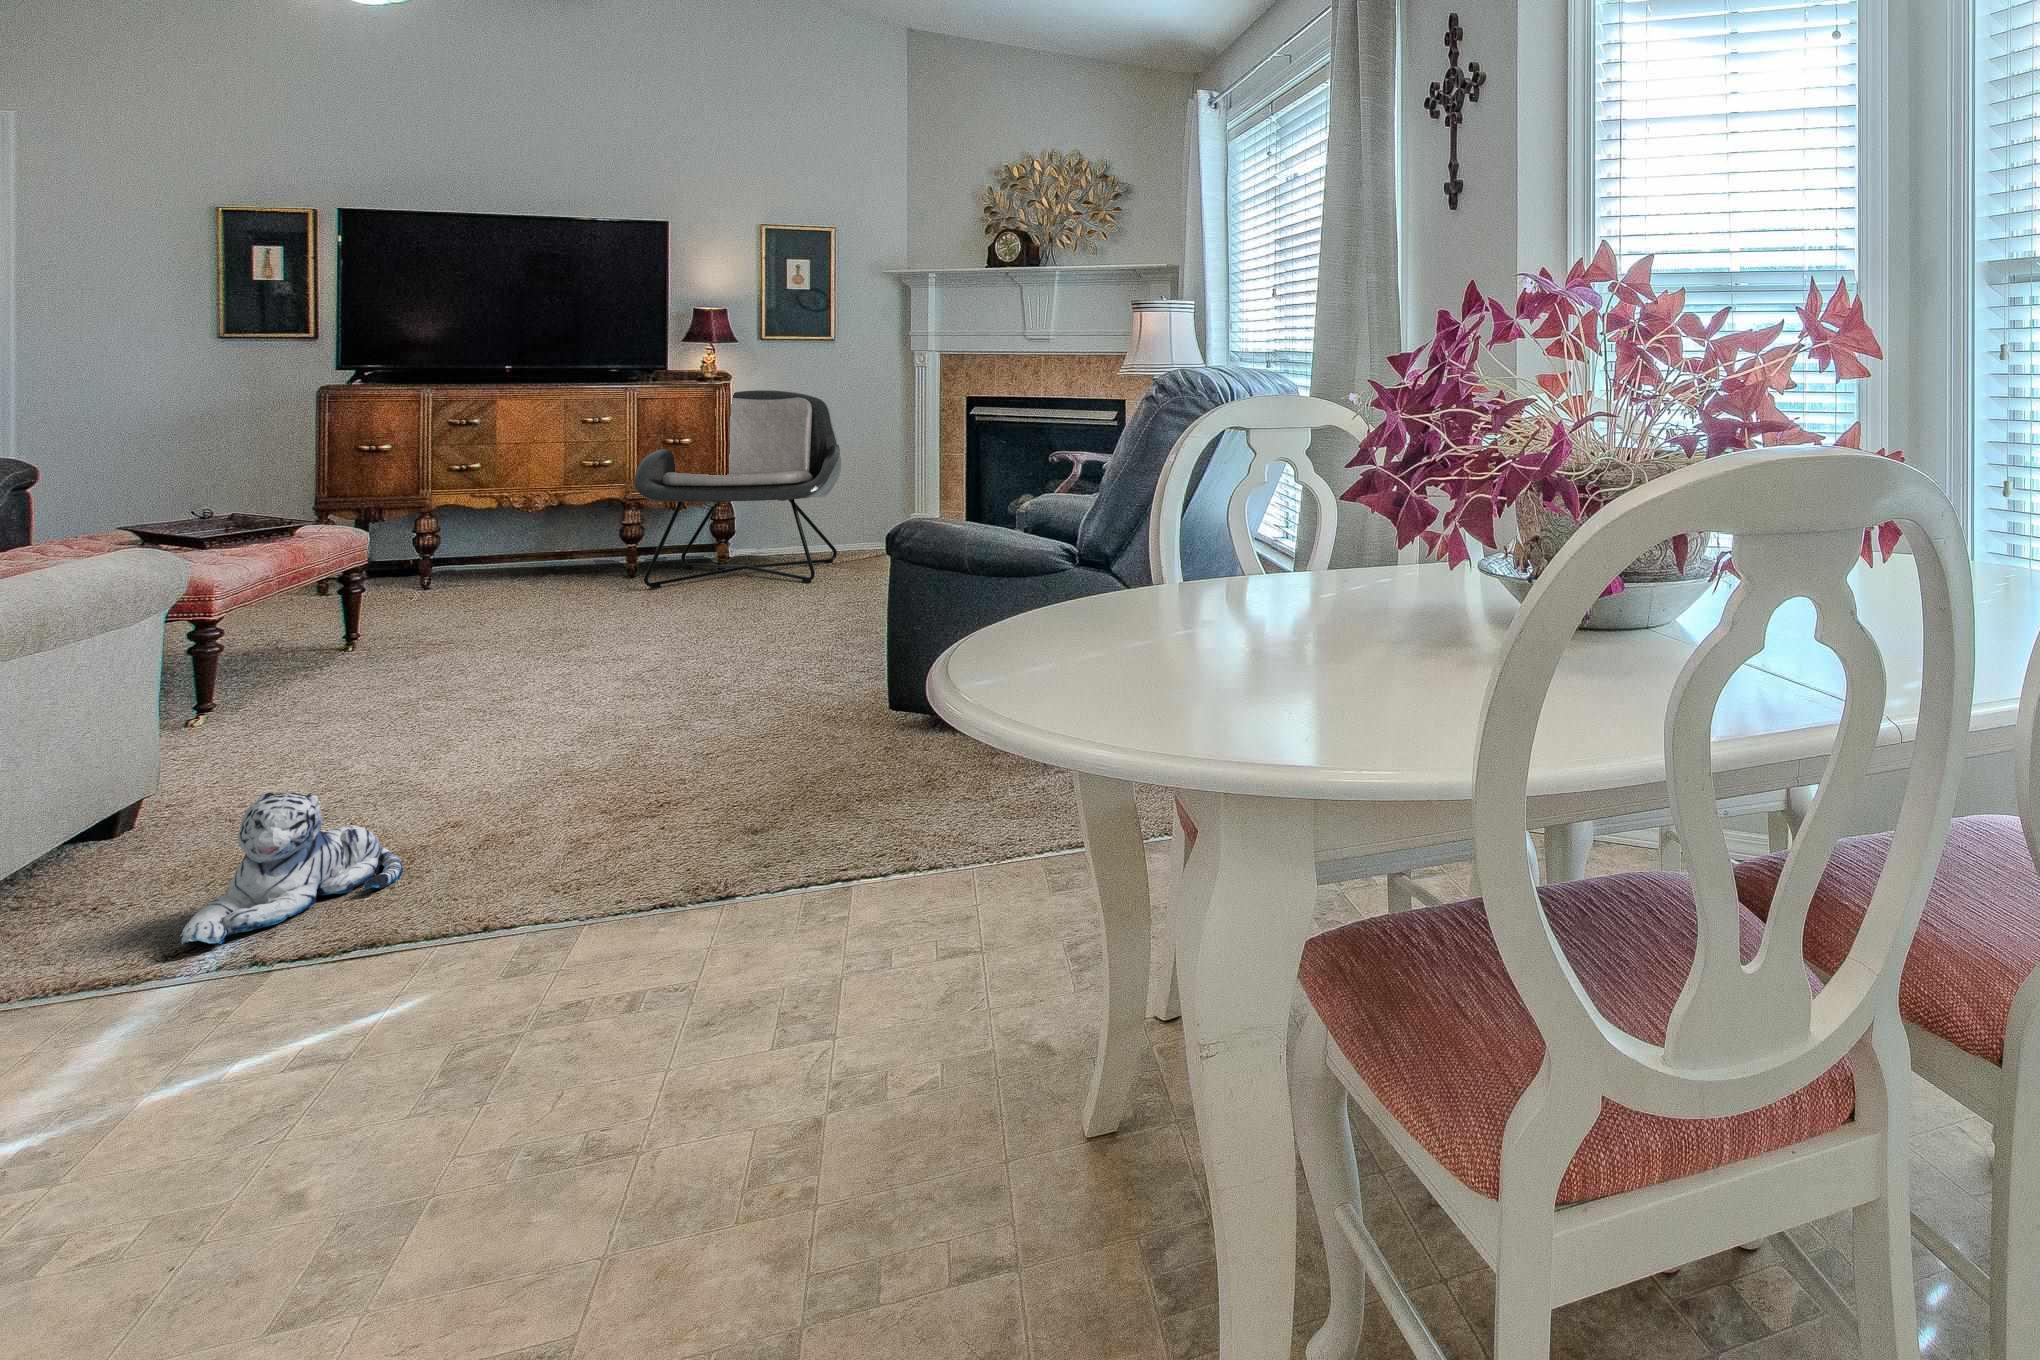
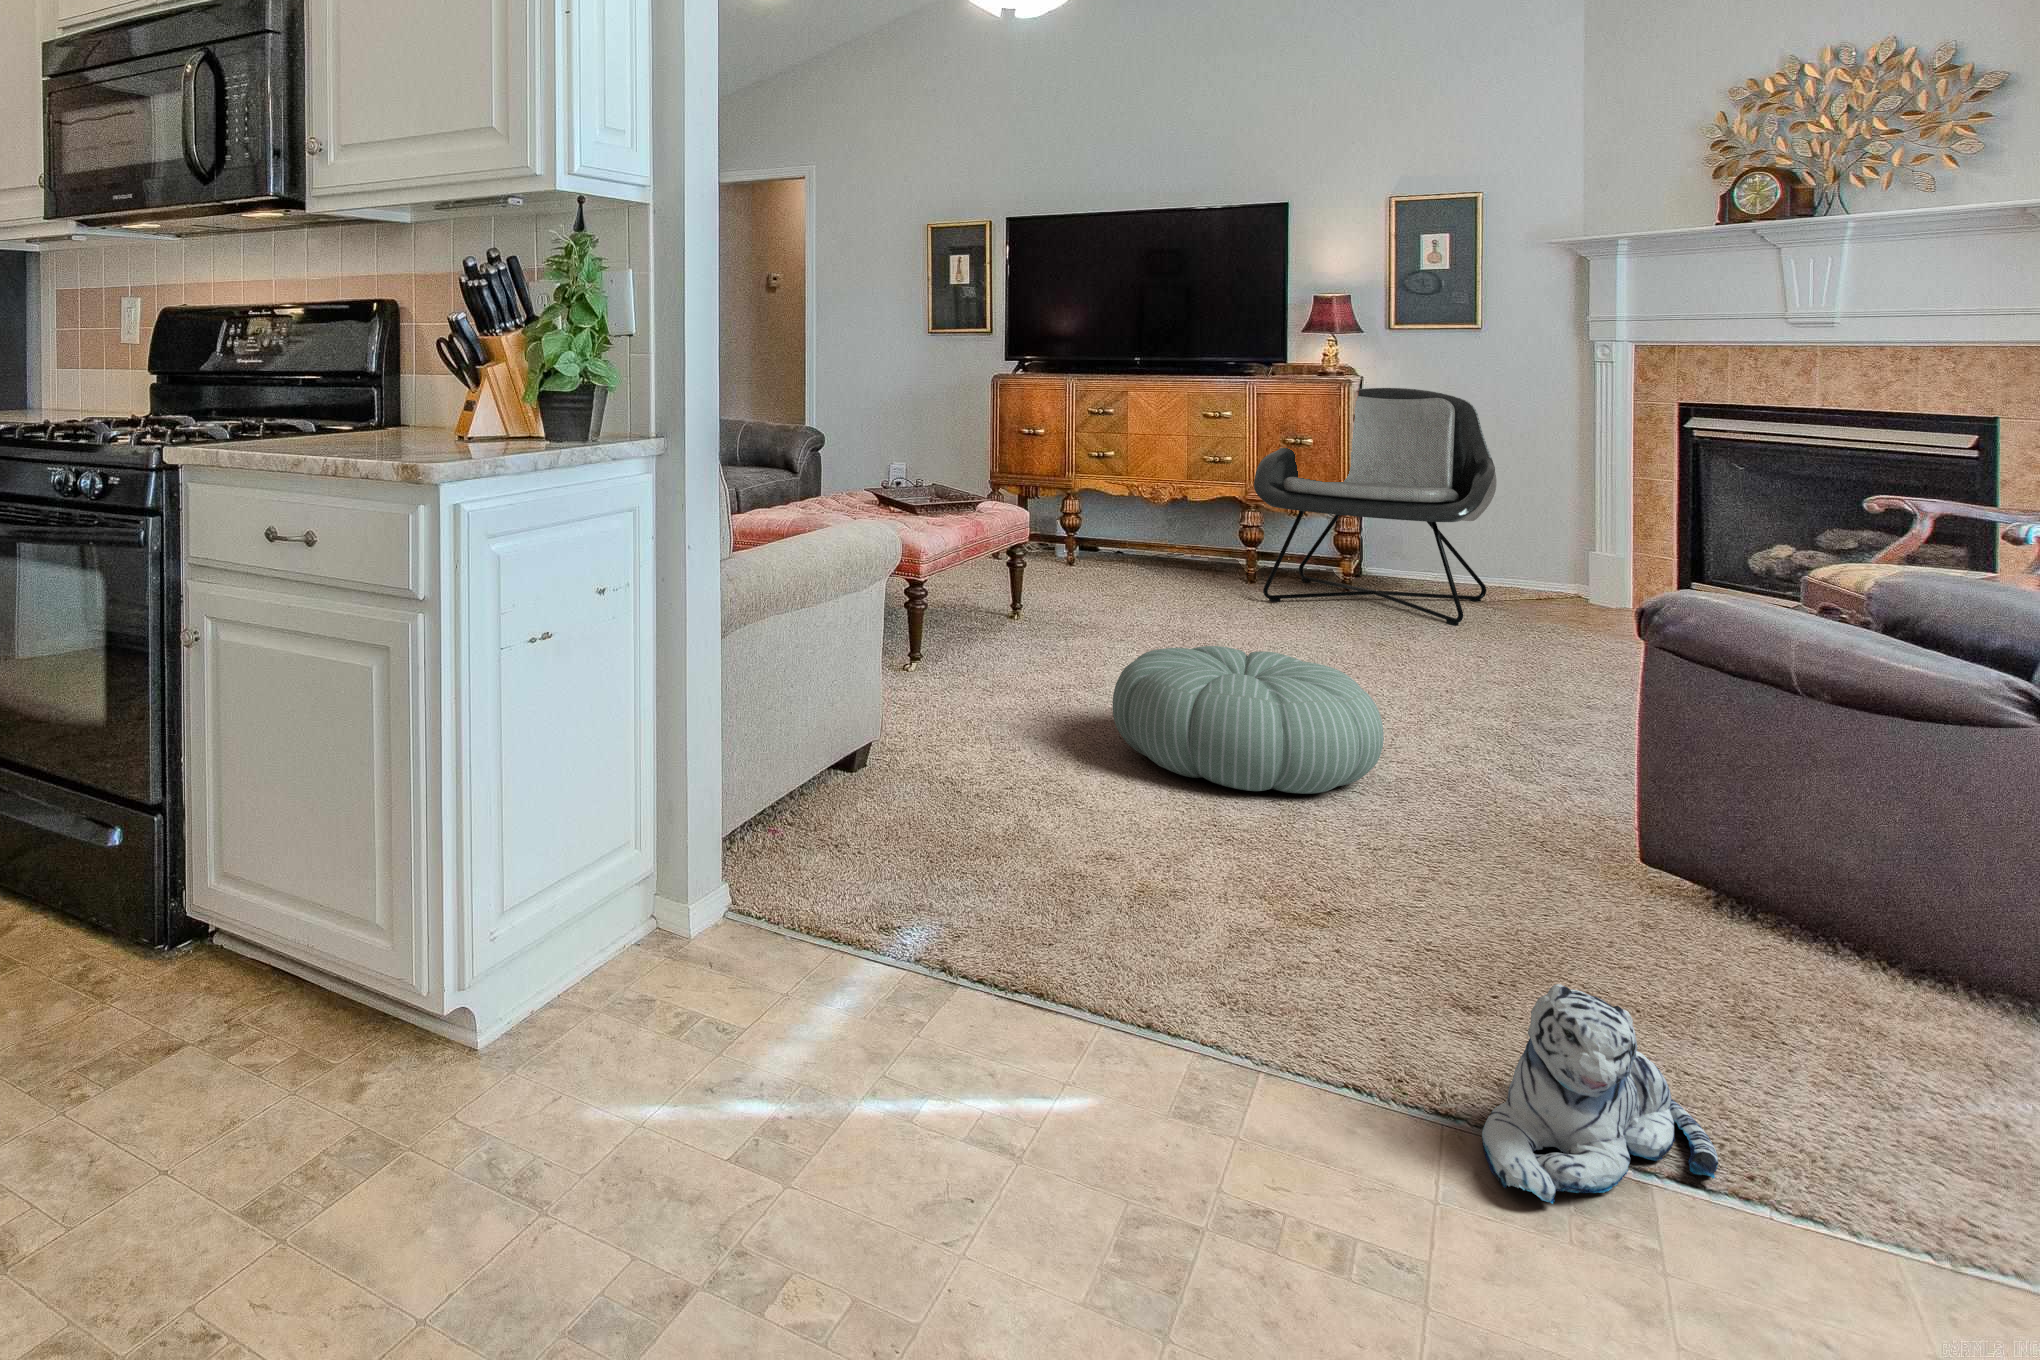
pouf: none [467,618,726,742] -> present [1112,646,1384,794]
plush toy: present [179,792,403,947] -> present [1482,984,1719,1204]

